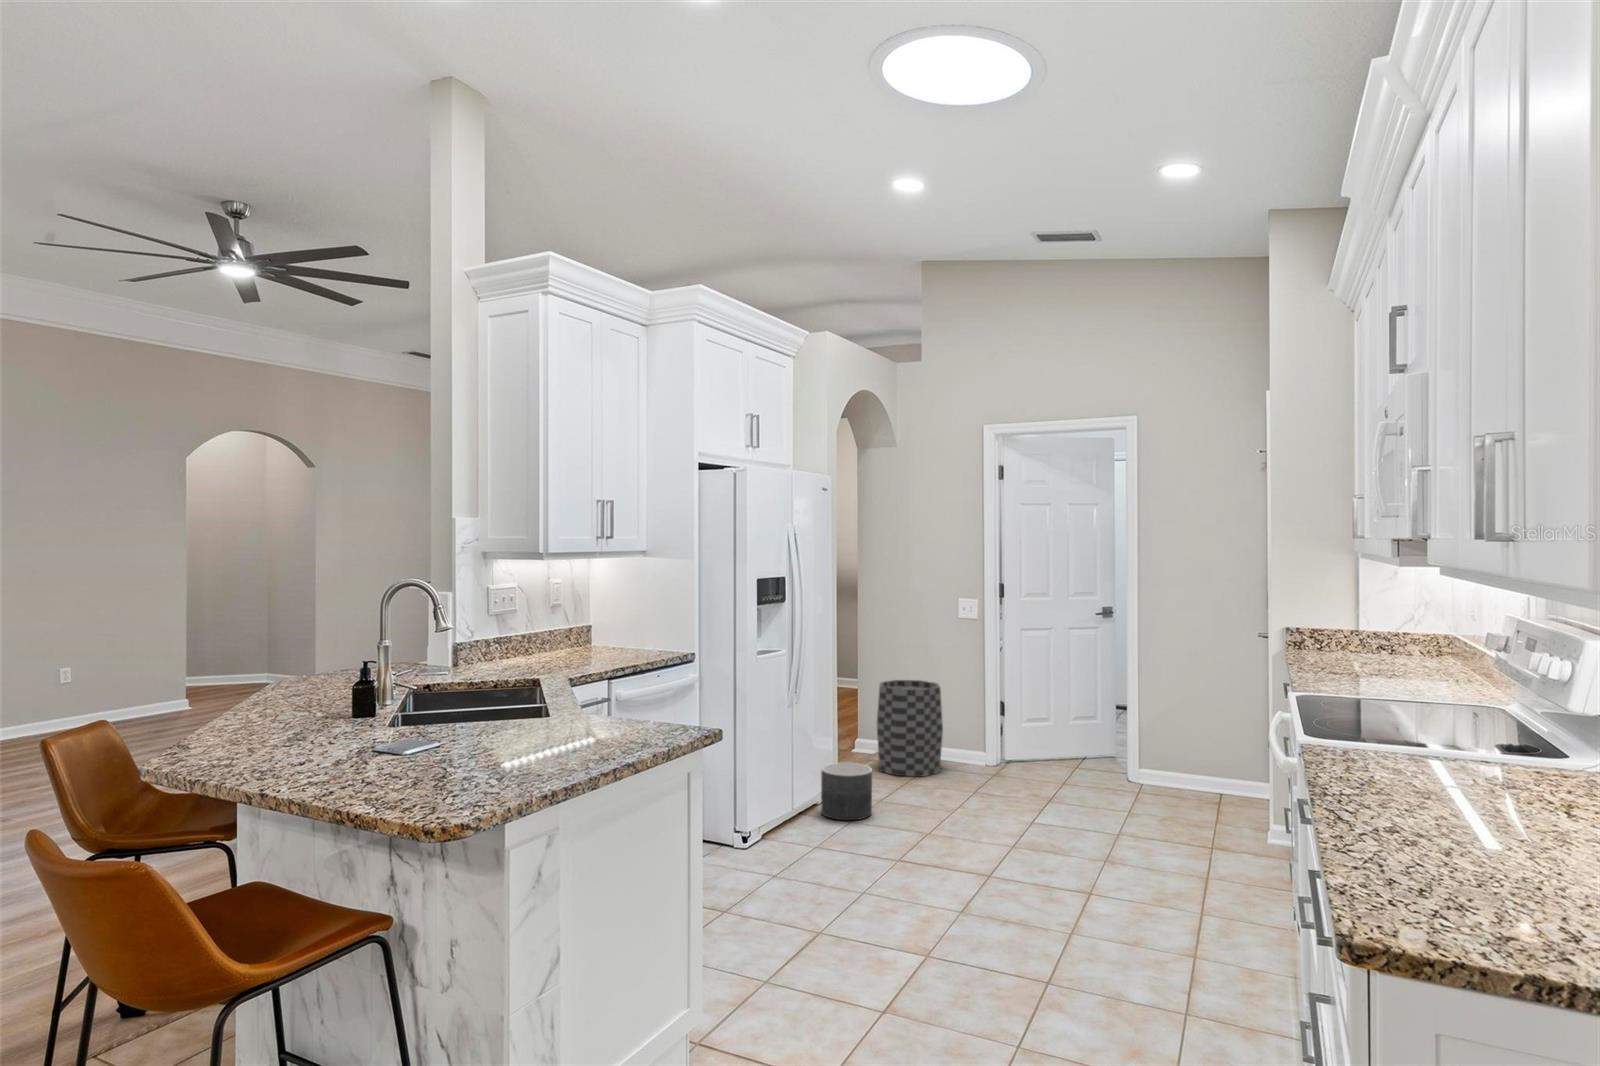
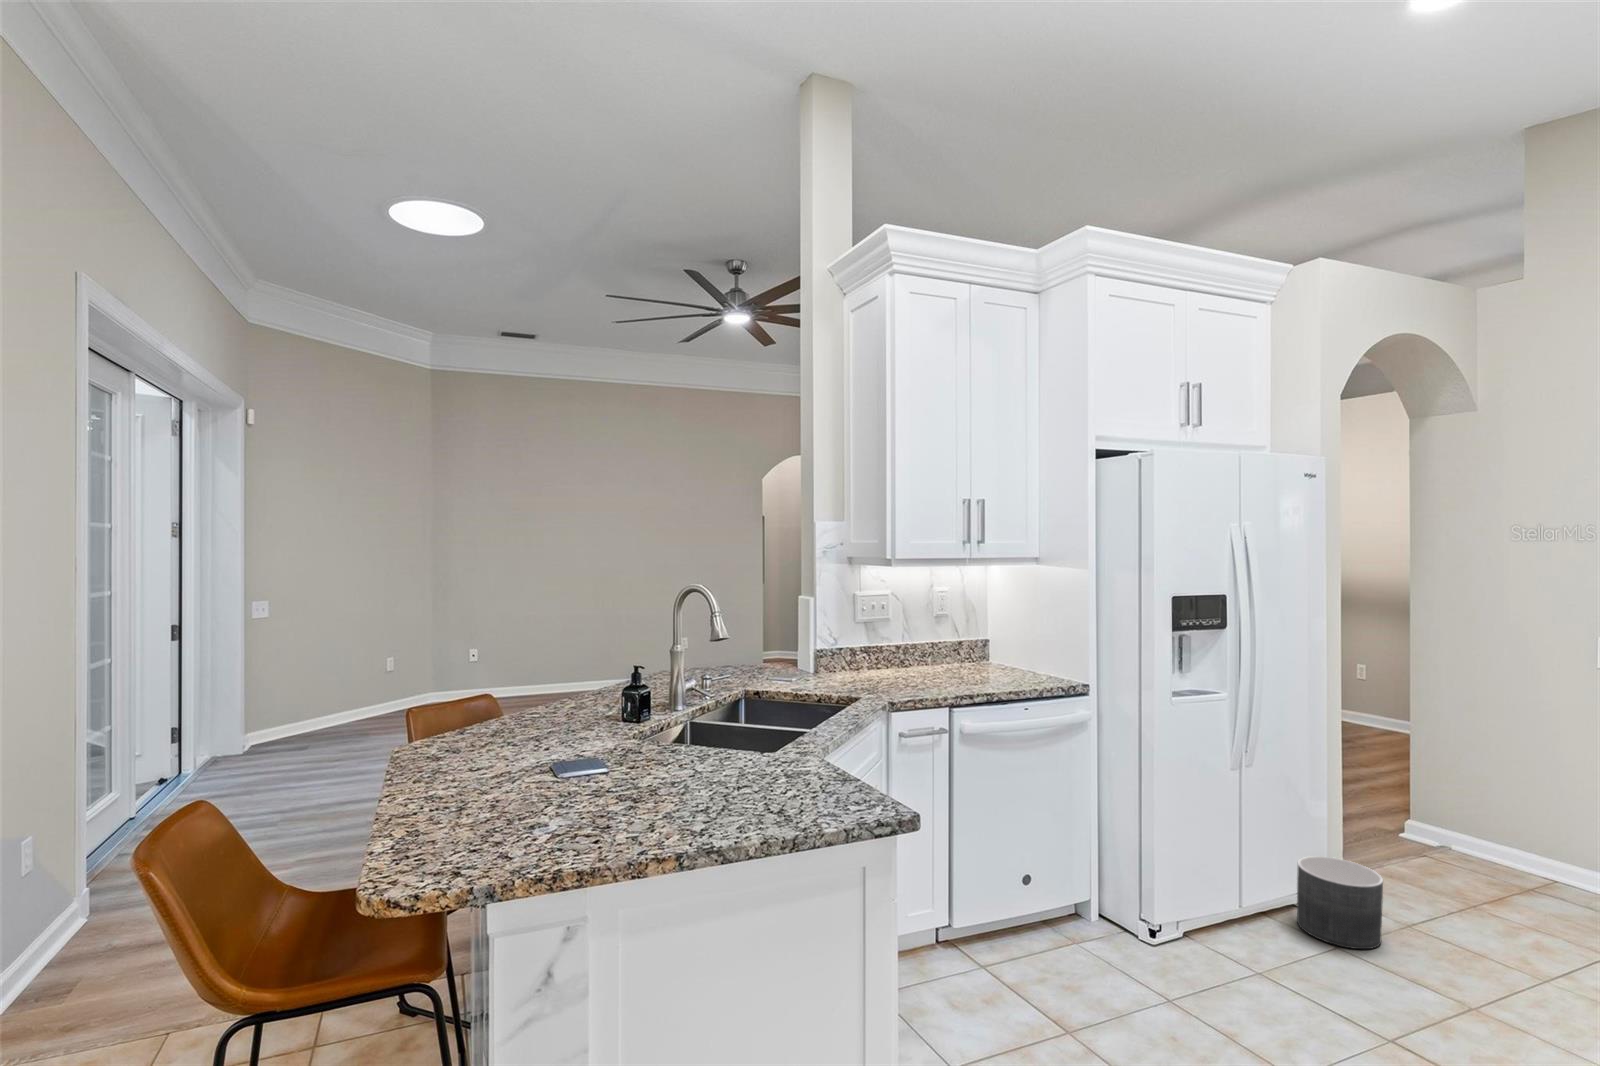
trash can: present [877,680,943,777] -> none [1428,751,1555,905]

